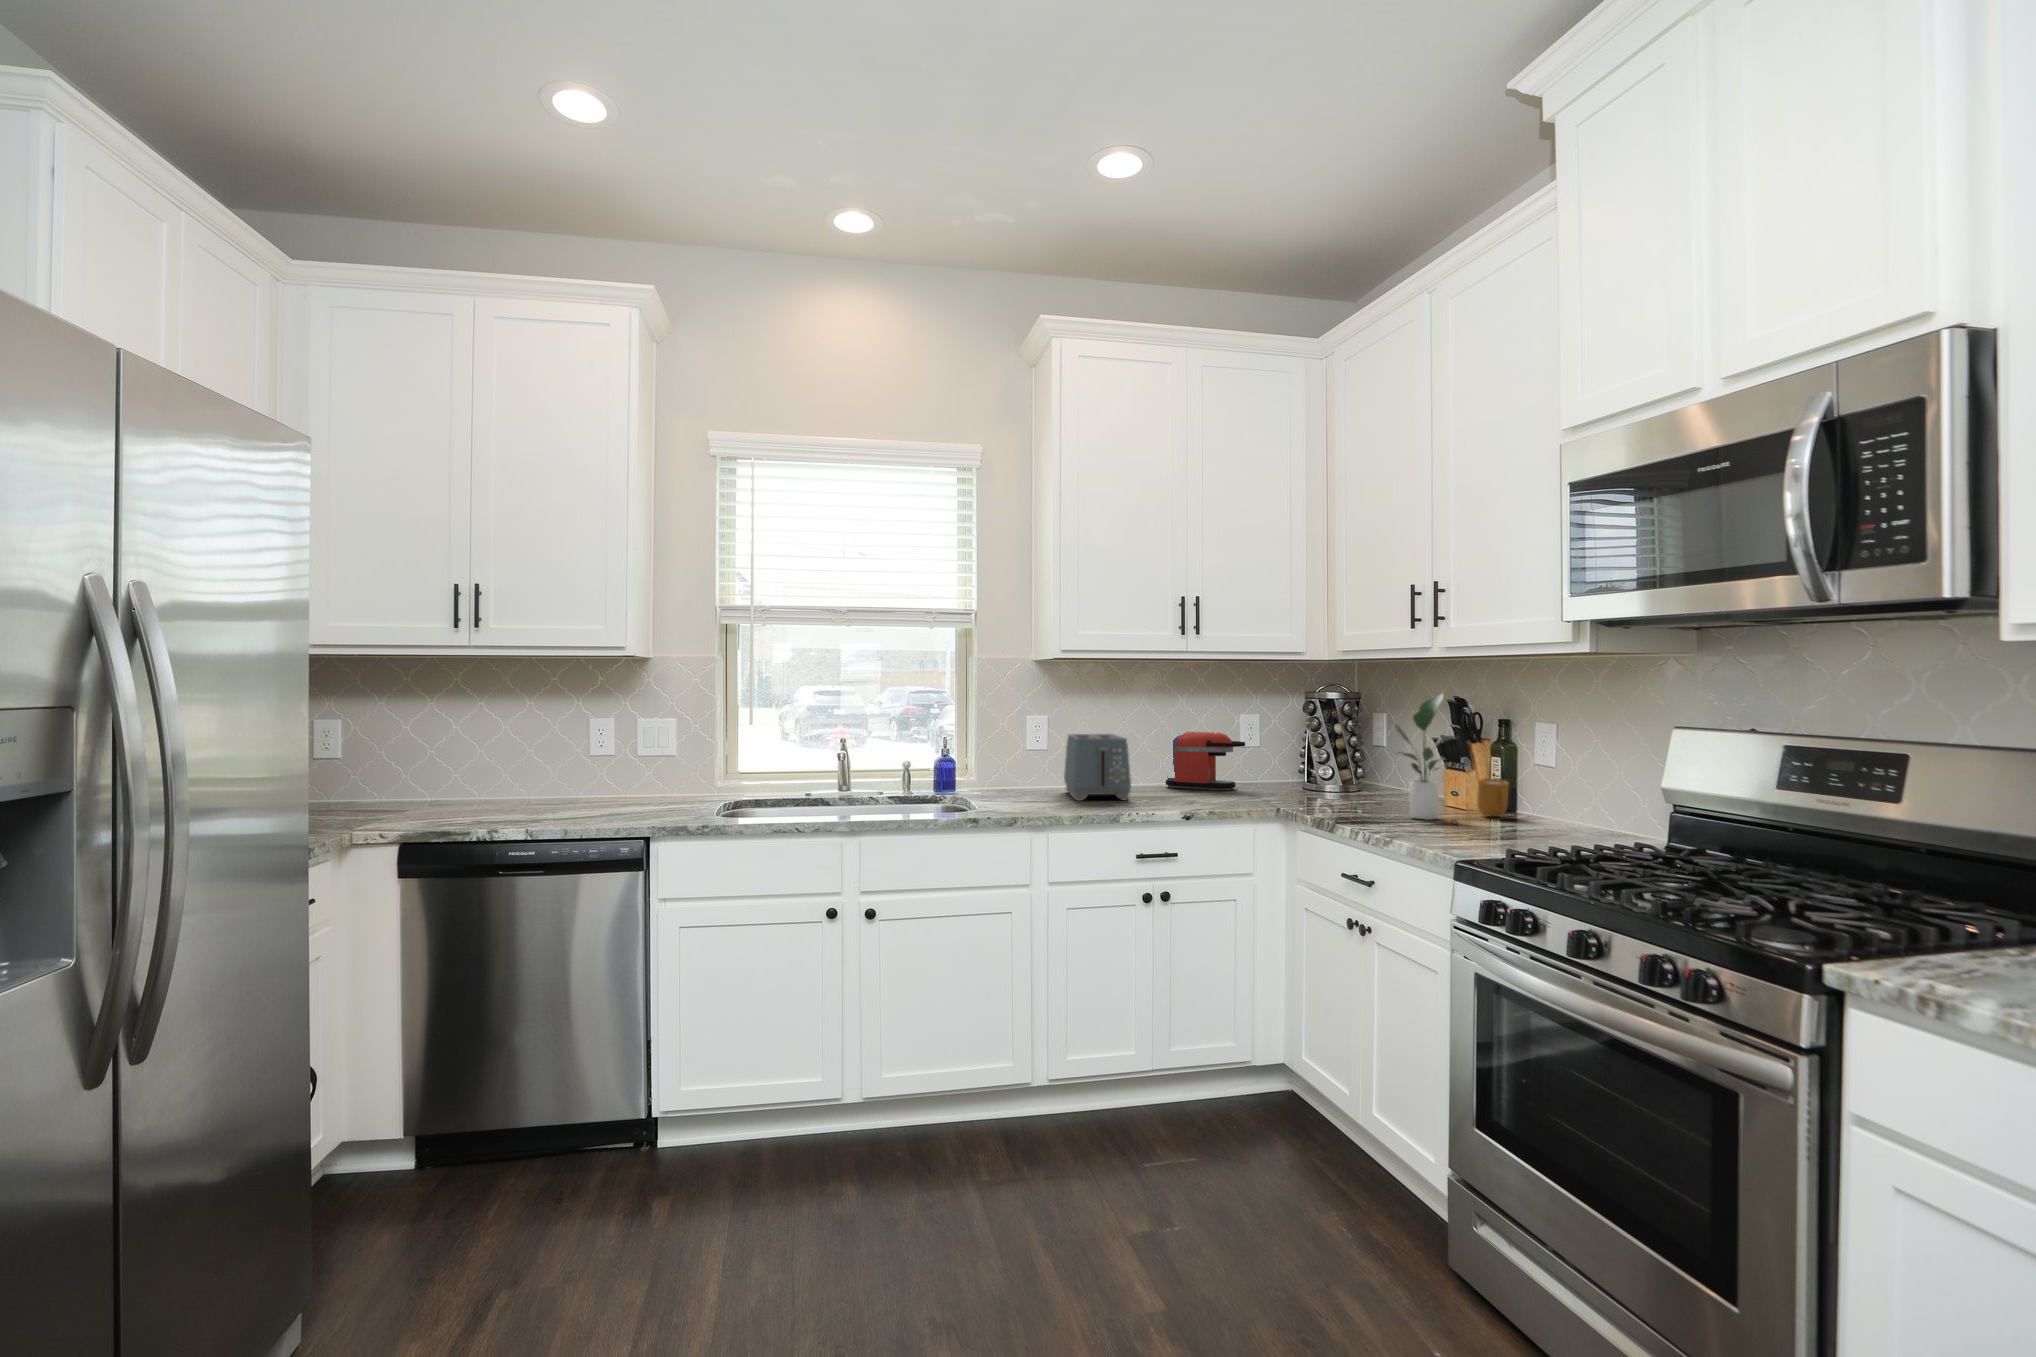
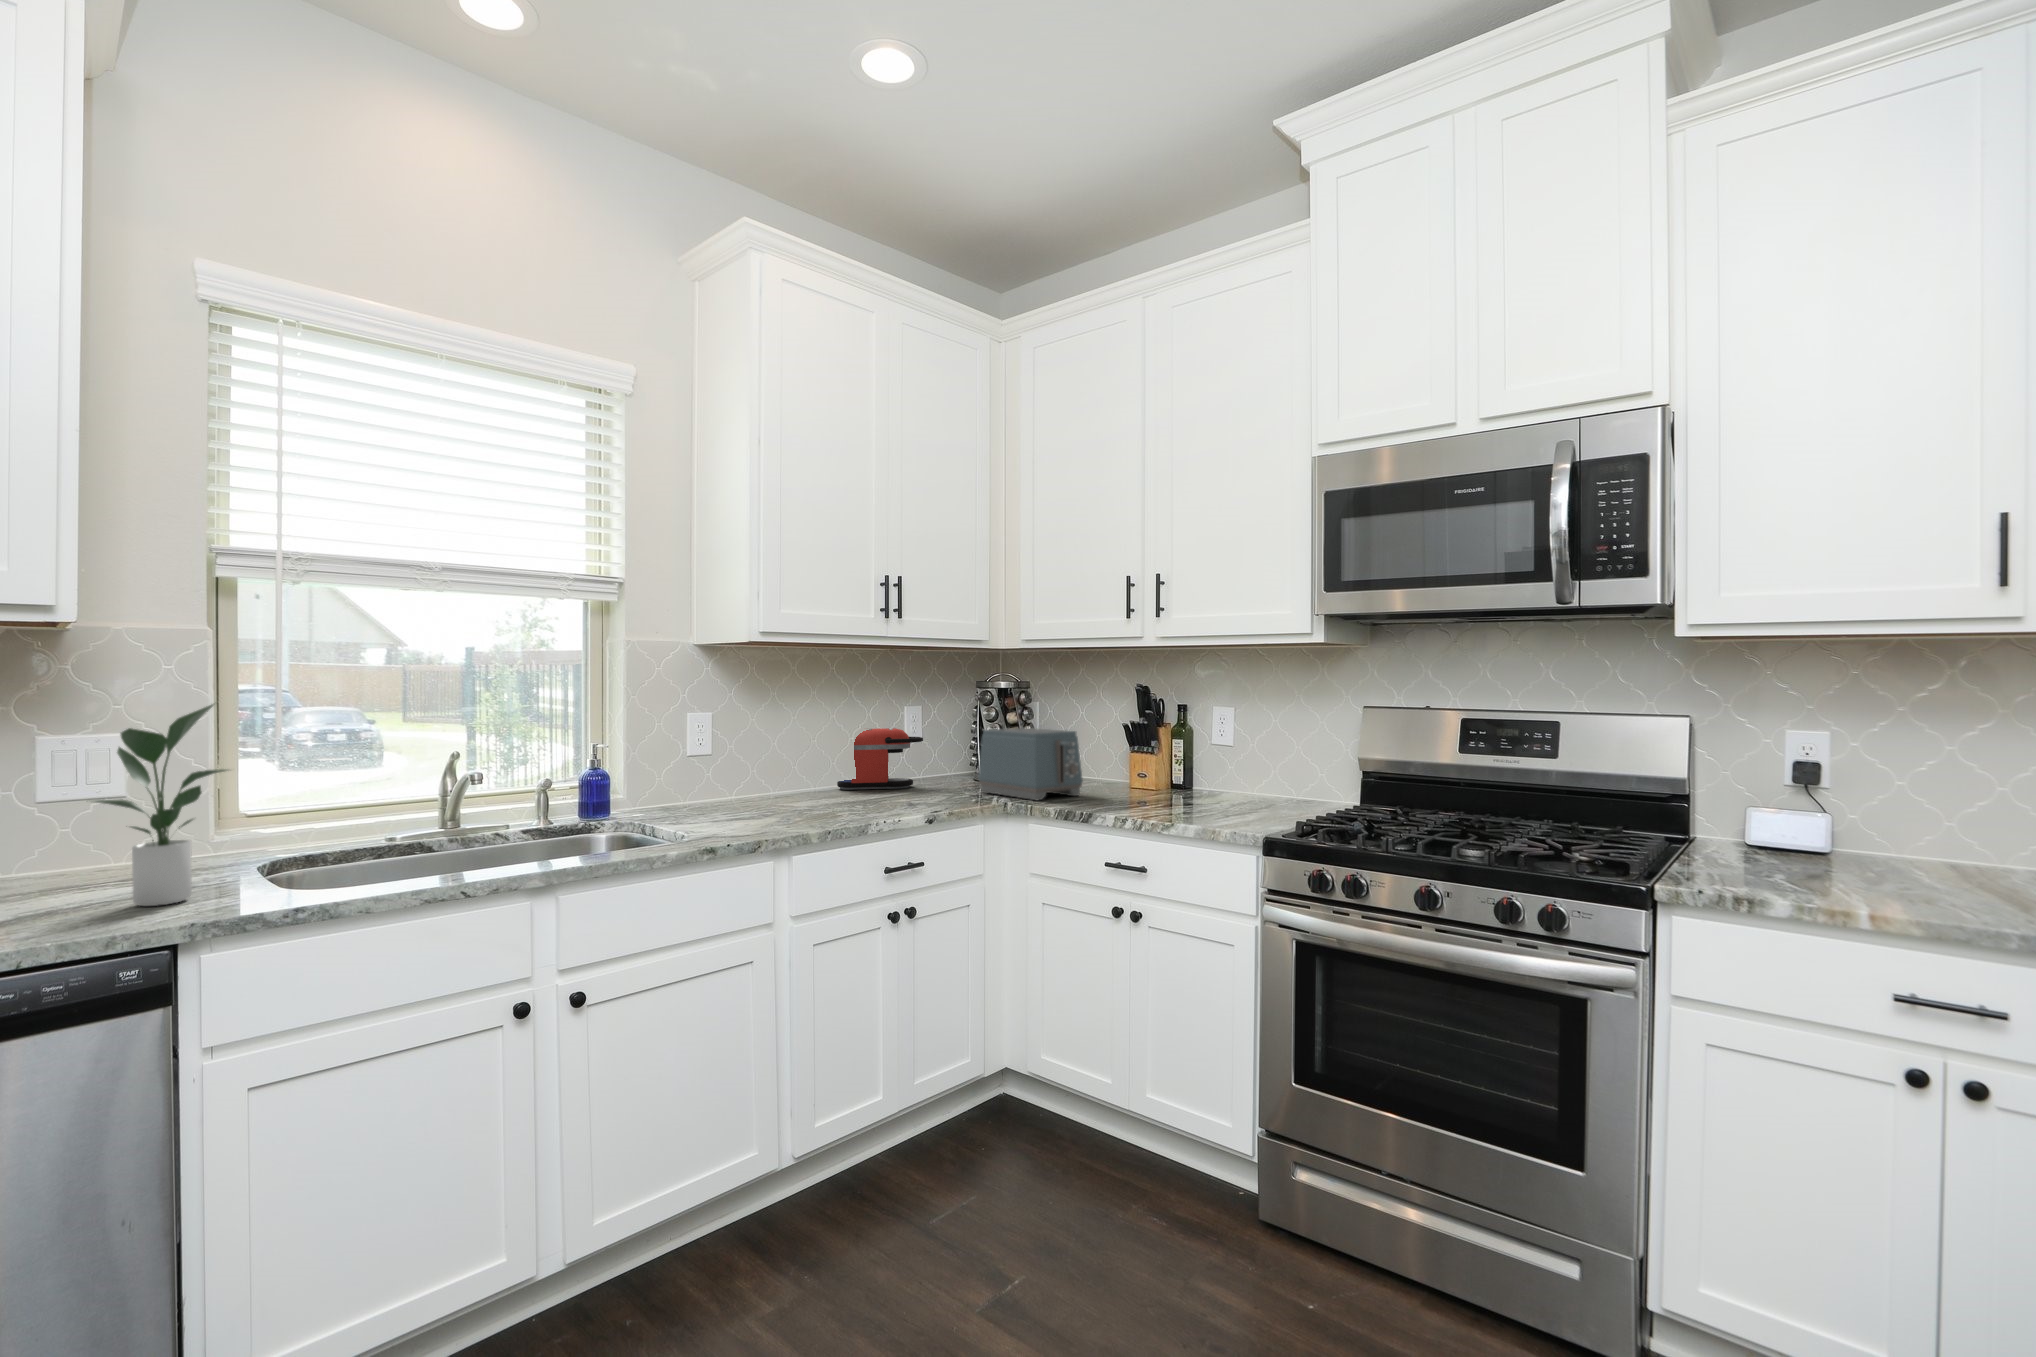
potted plant: present [1394,694,1453,820] -> present [95,704,227,906]
toaster: present [1064,734,1131,801] -> present [978,728,1083,800]
mug: present [1477,778,1509,817] -> none [1172,759,1201,793]

